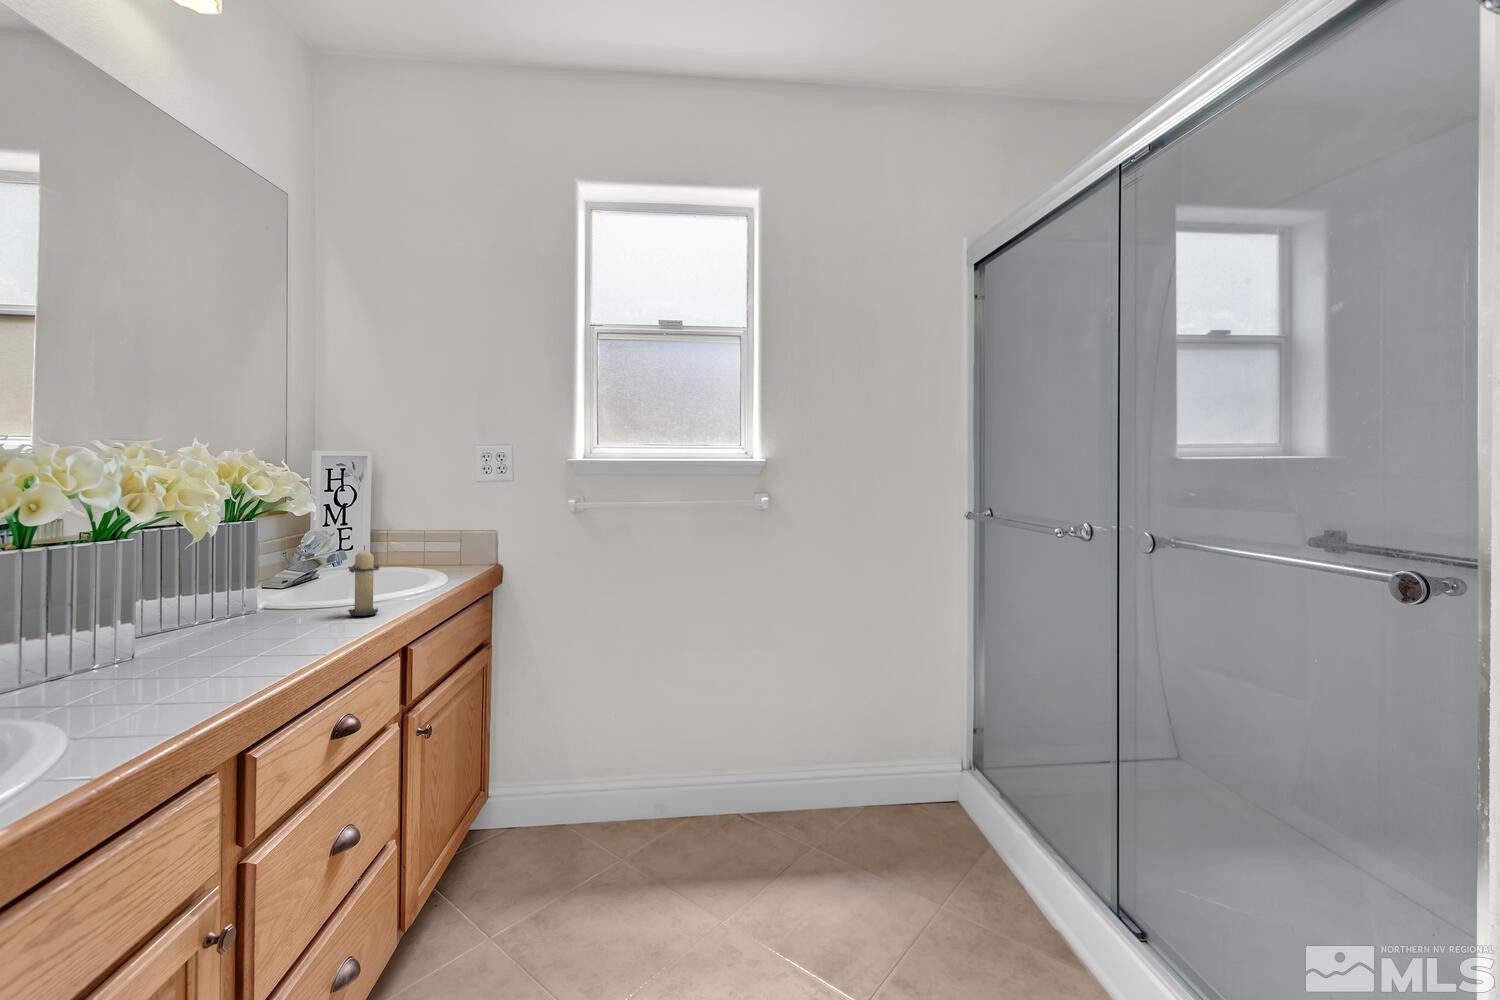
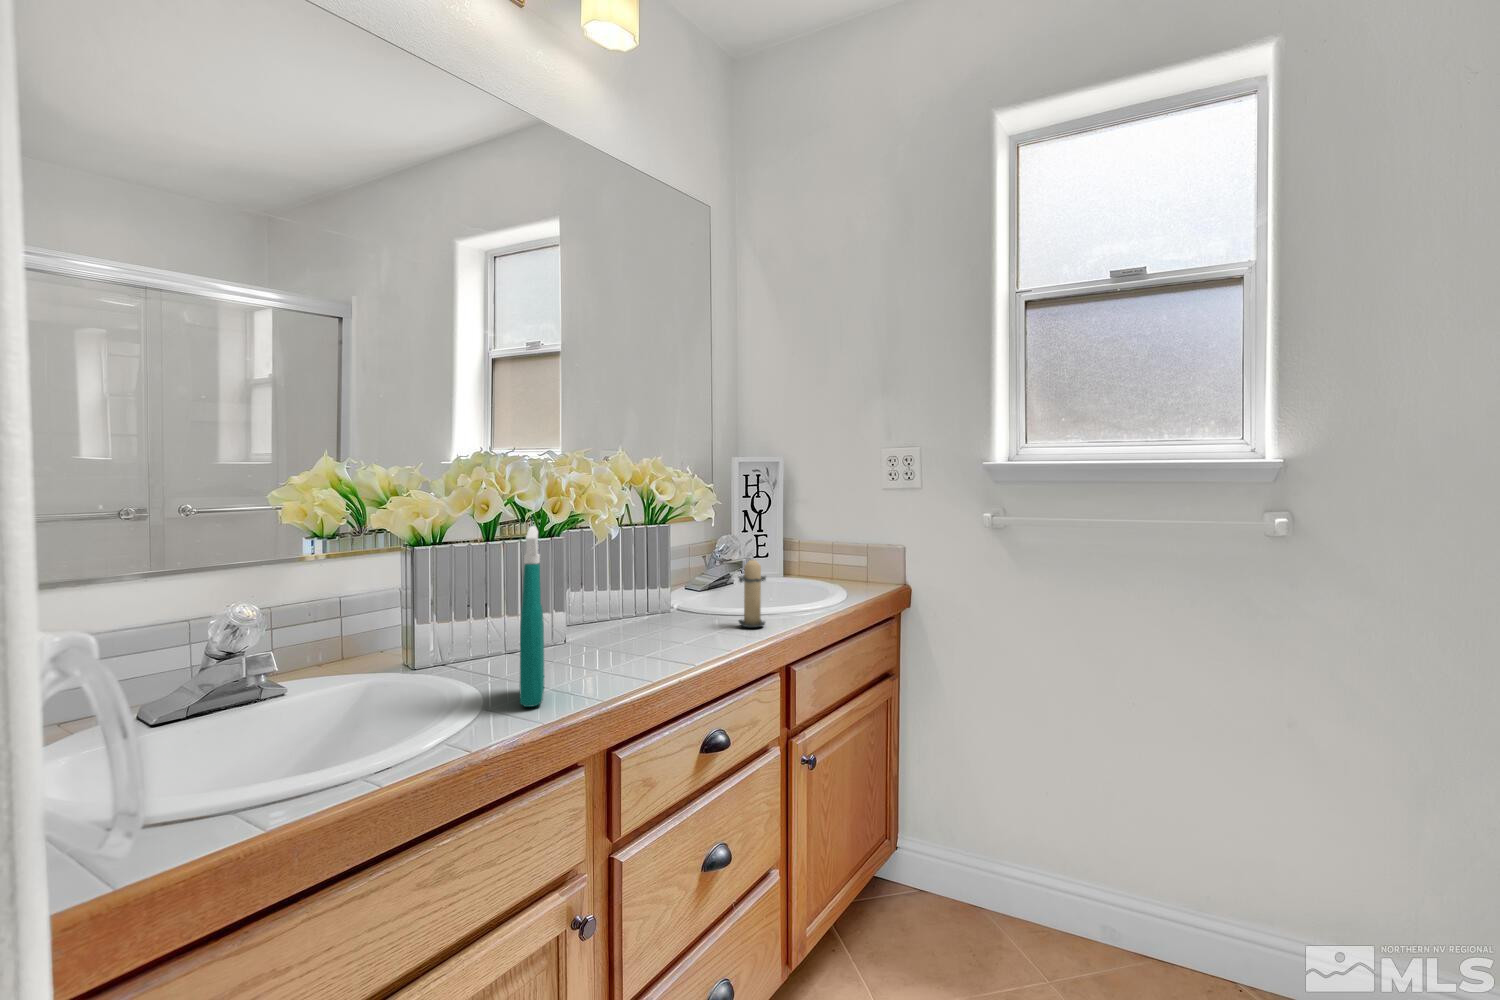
spray bottle: none [114,520,155,722] -> present [520,526,544,707]

